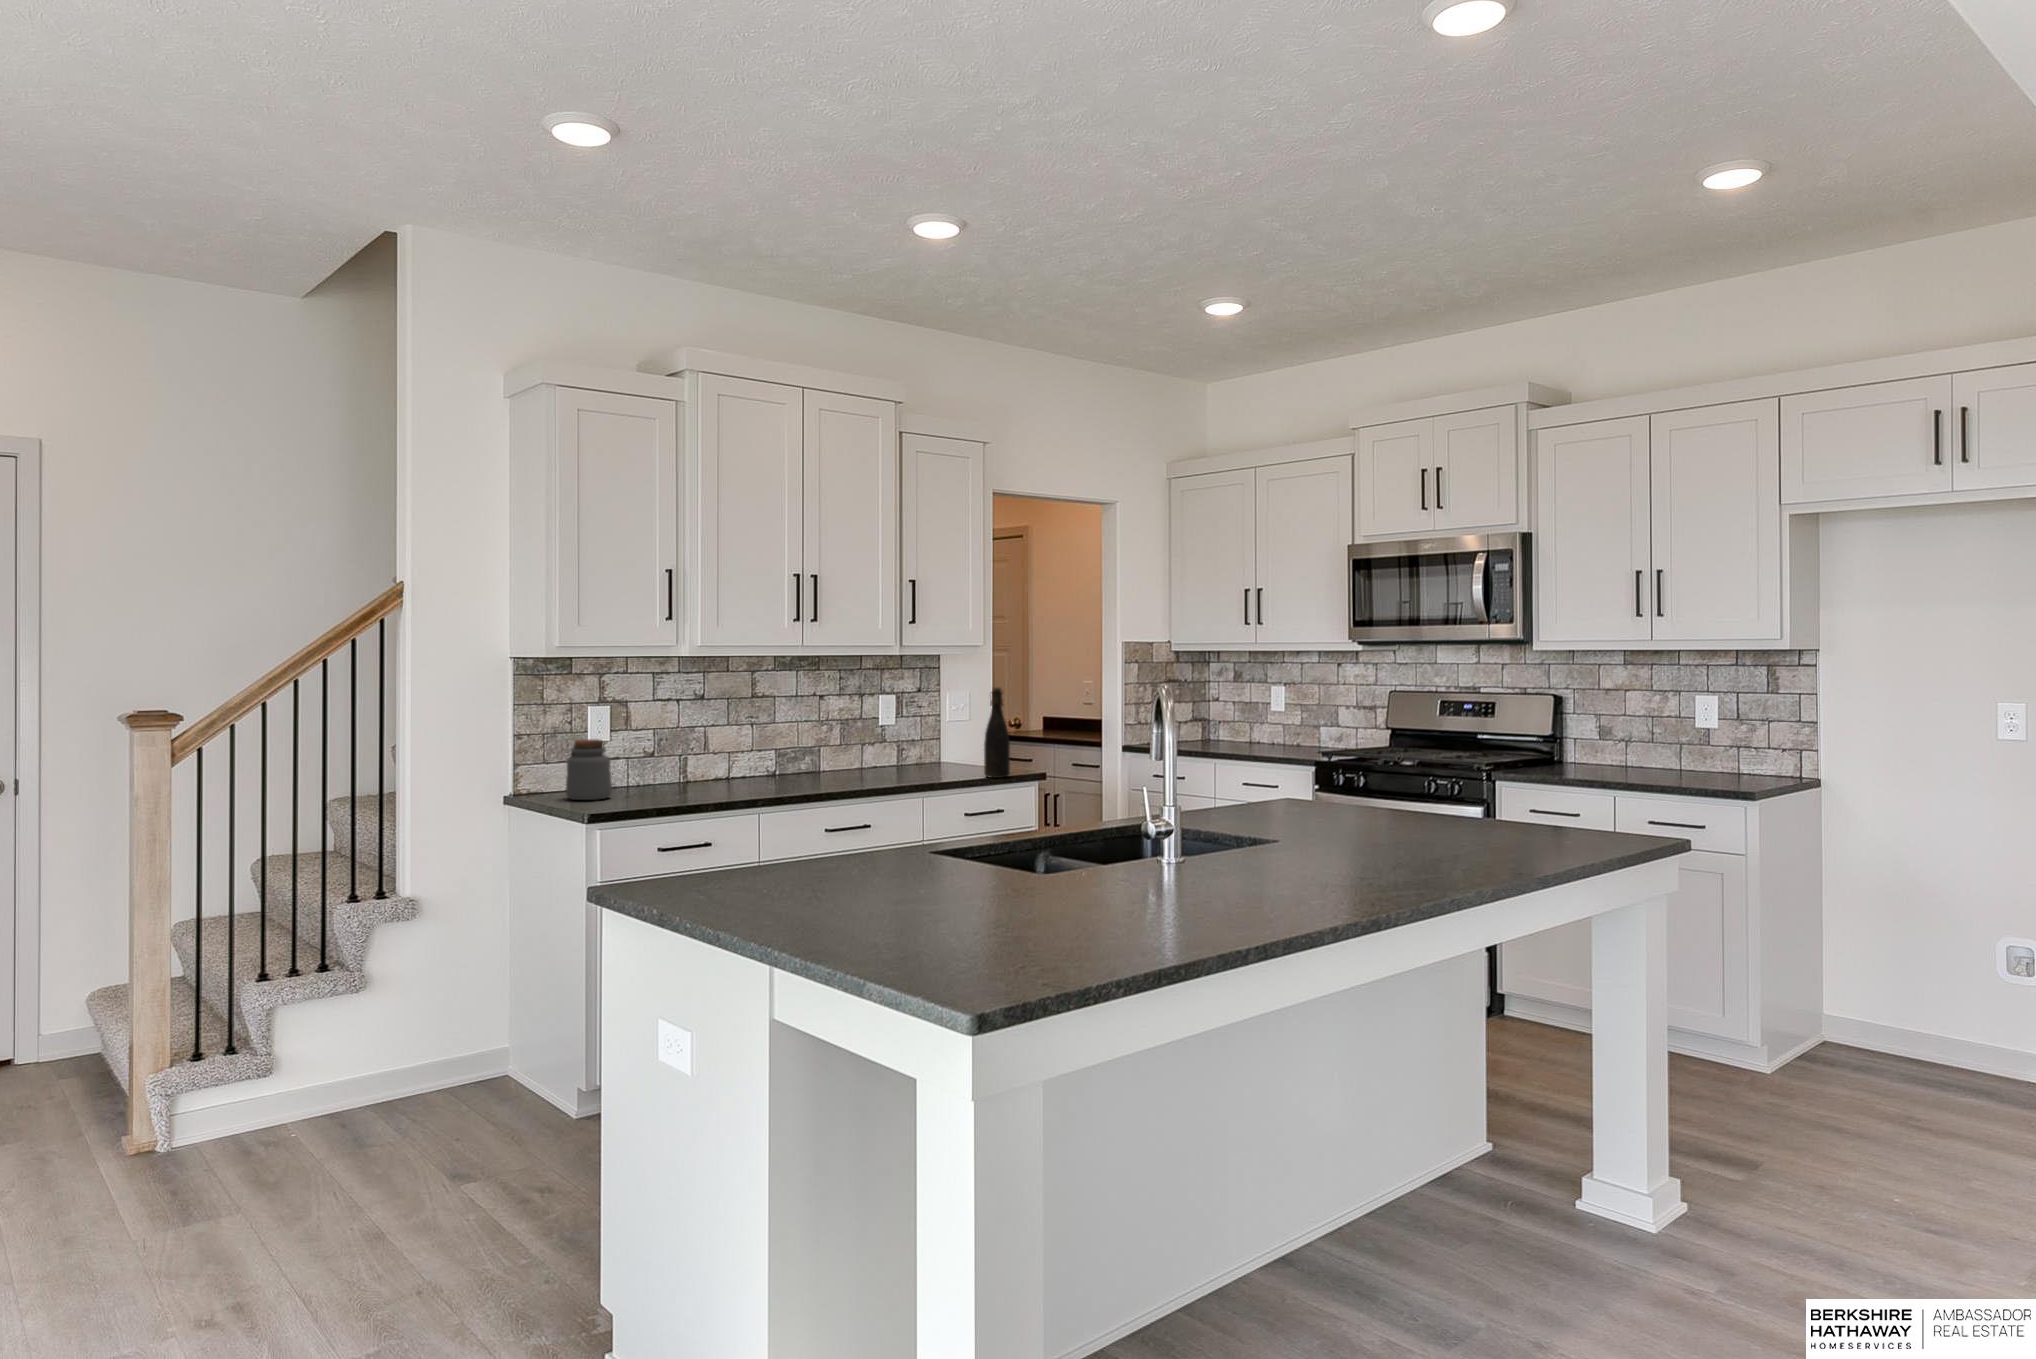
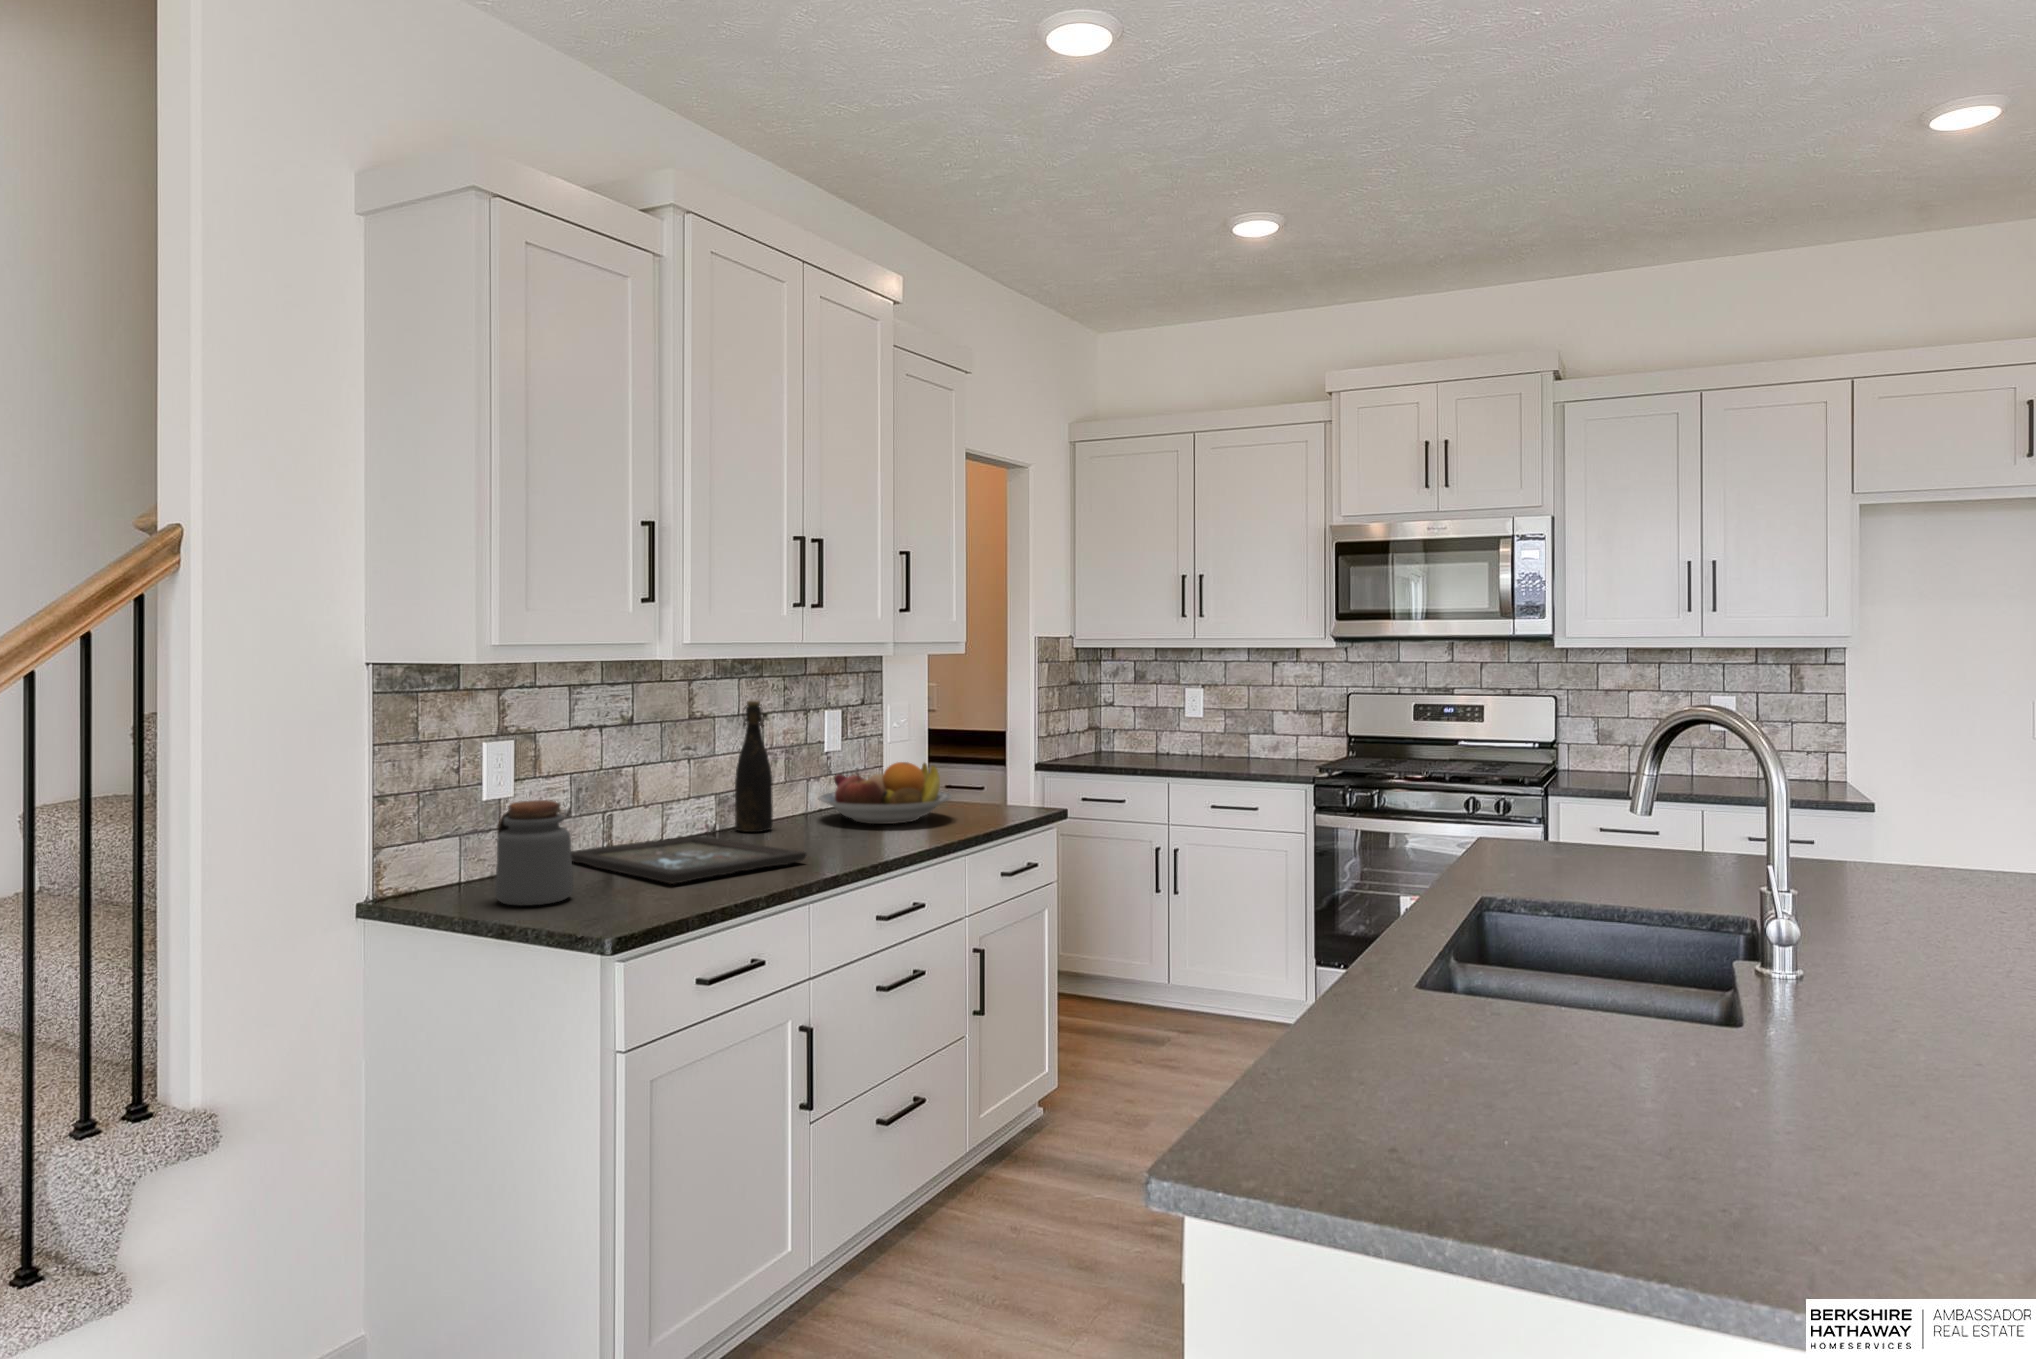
bottle: present [984,687,1010,778] -> present [735,701,773,832]
fruit bowl: none [848,732,945,775] -> present [819,762,952,824]
tray: none [644,775,780,795] -> present [571,836,807,884]

